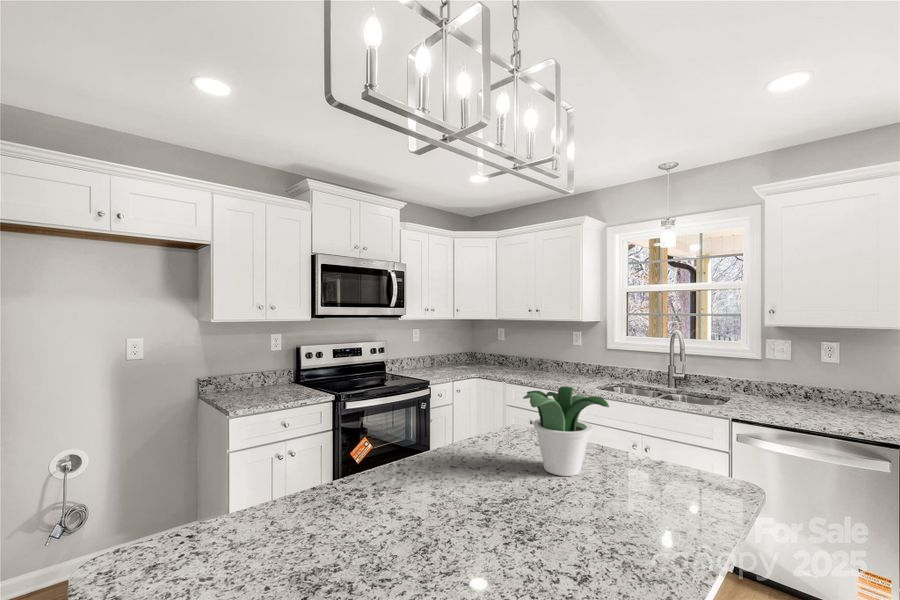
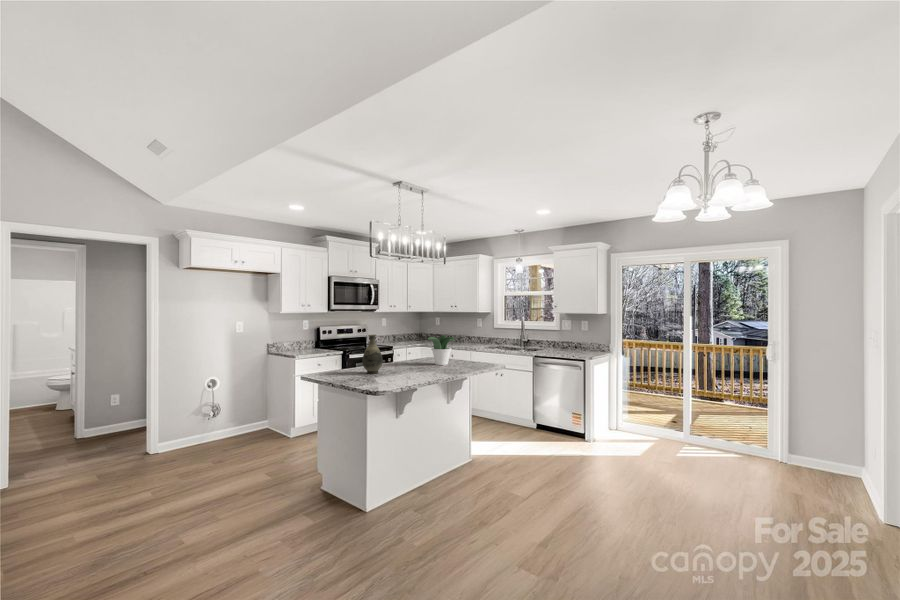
vase: none [316,398,388,546] -> present [362,334,383,374]

